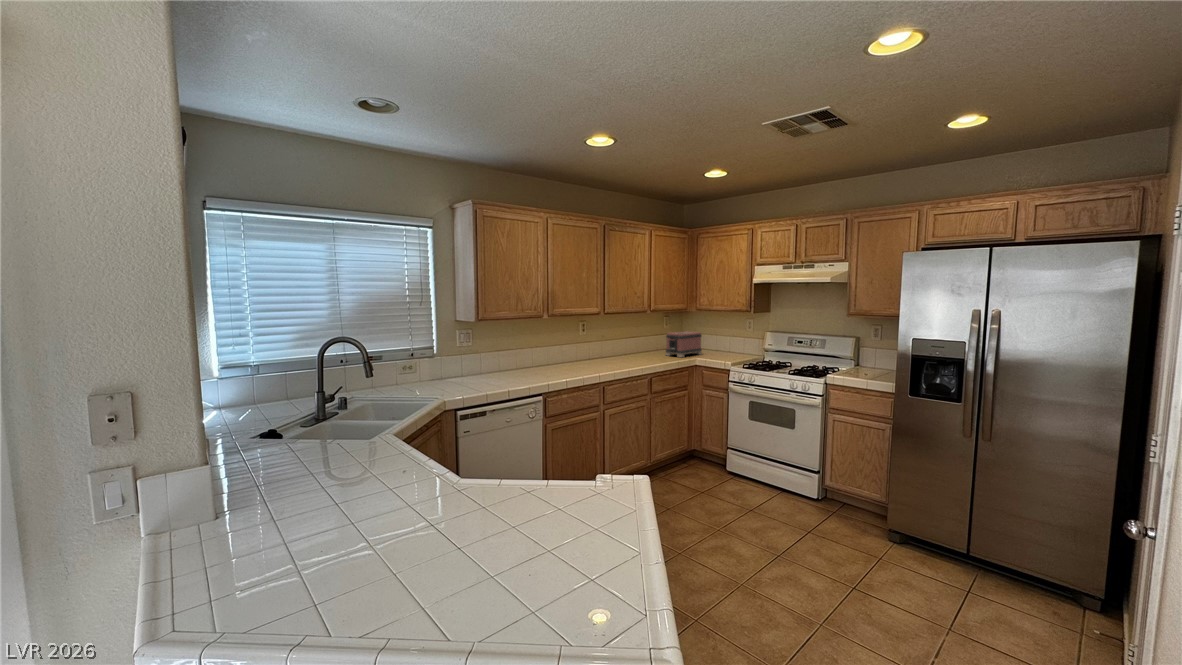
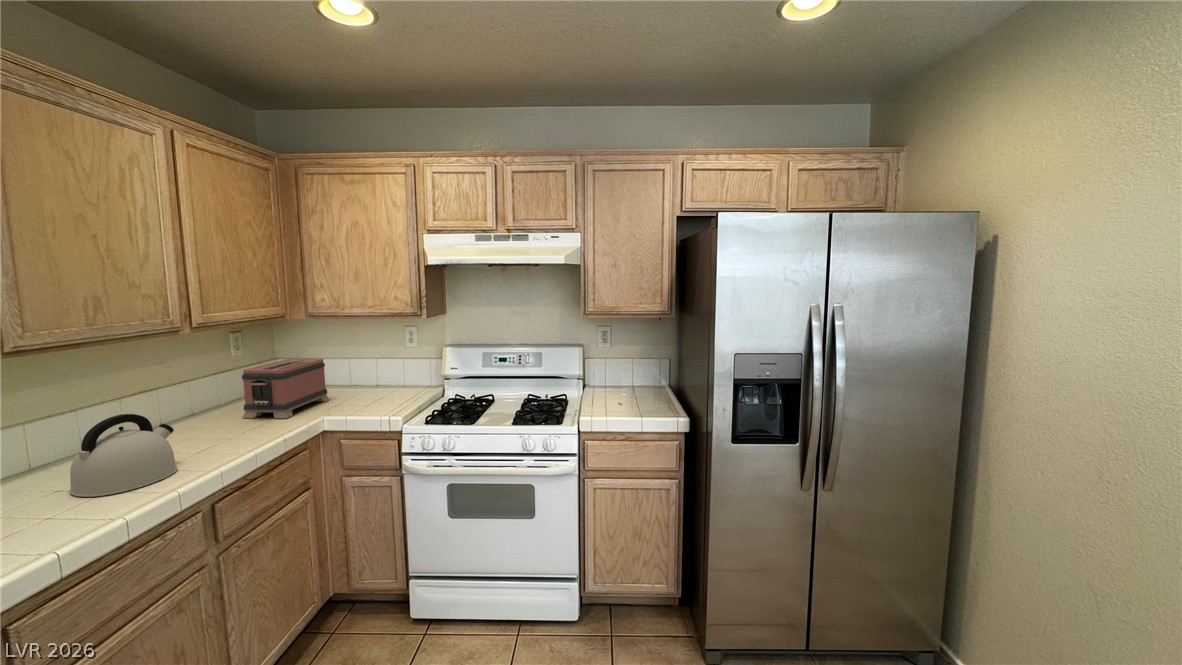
kettle: none [615,340,643,366] -> present [69,414,177,497]

